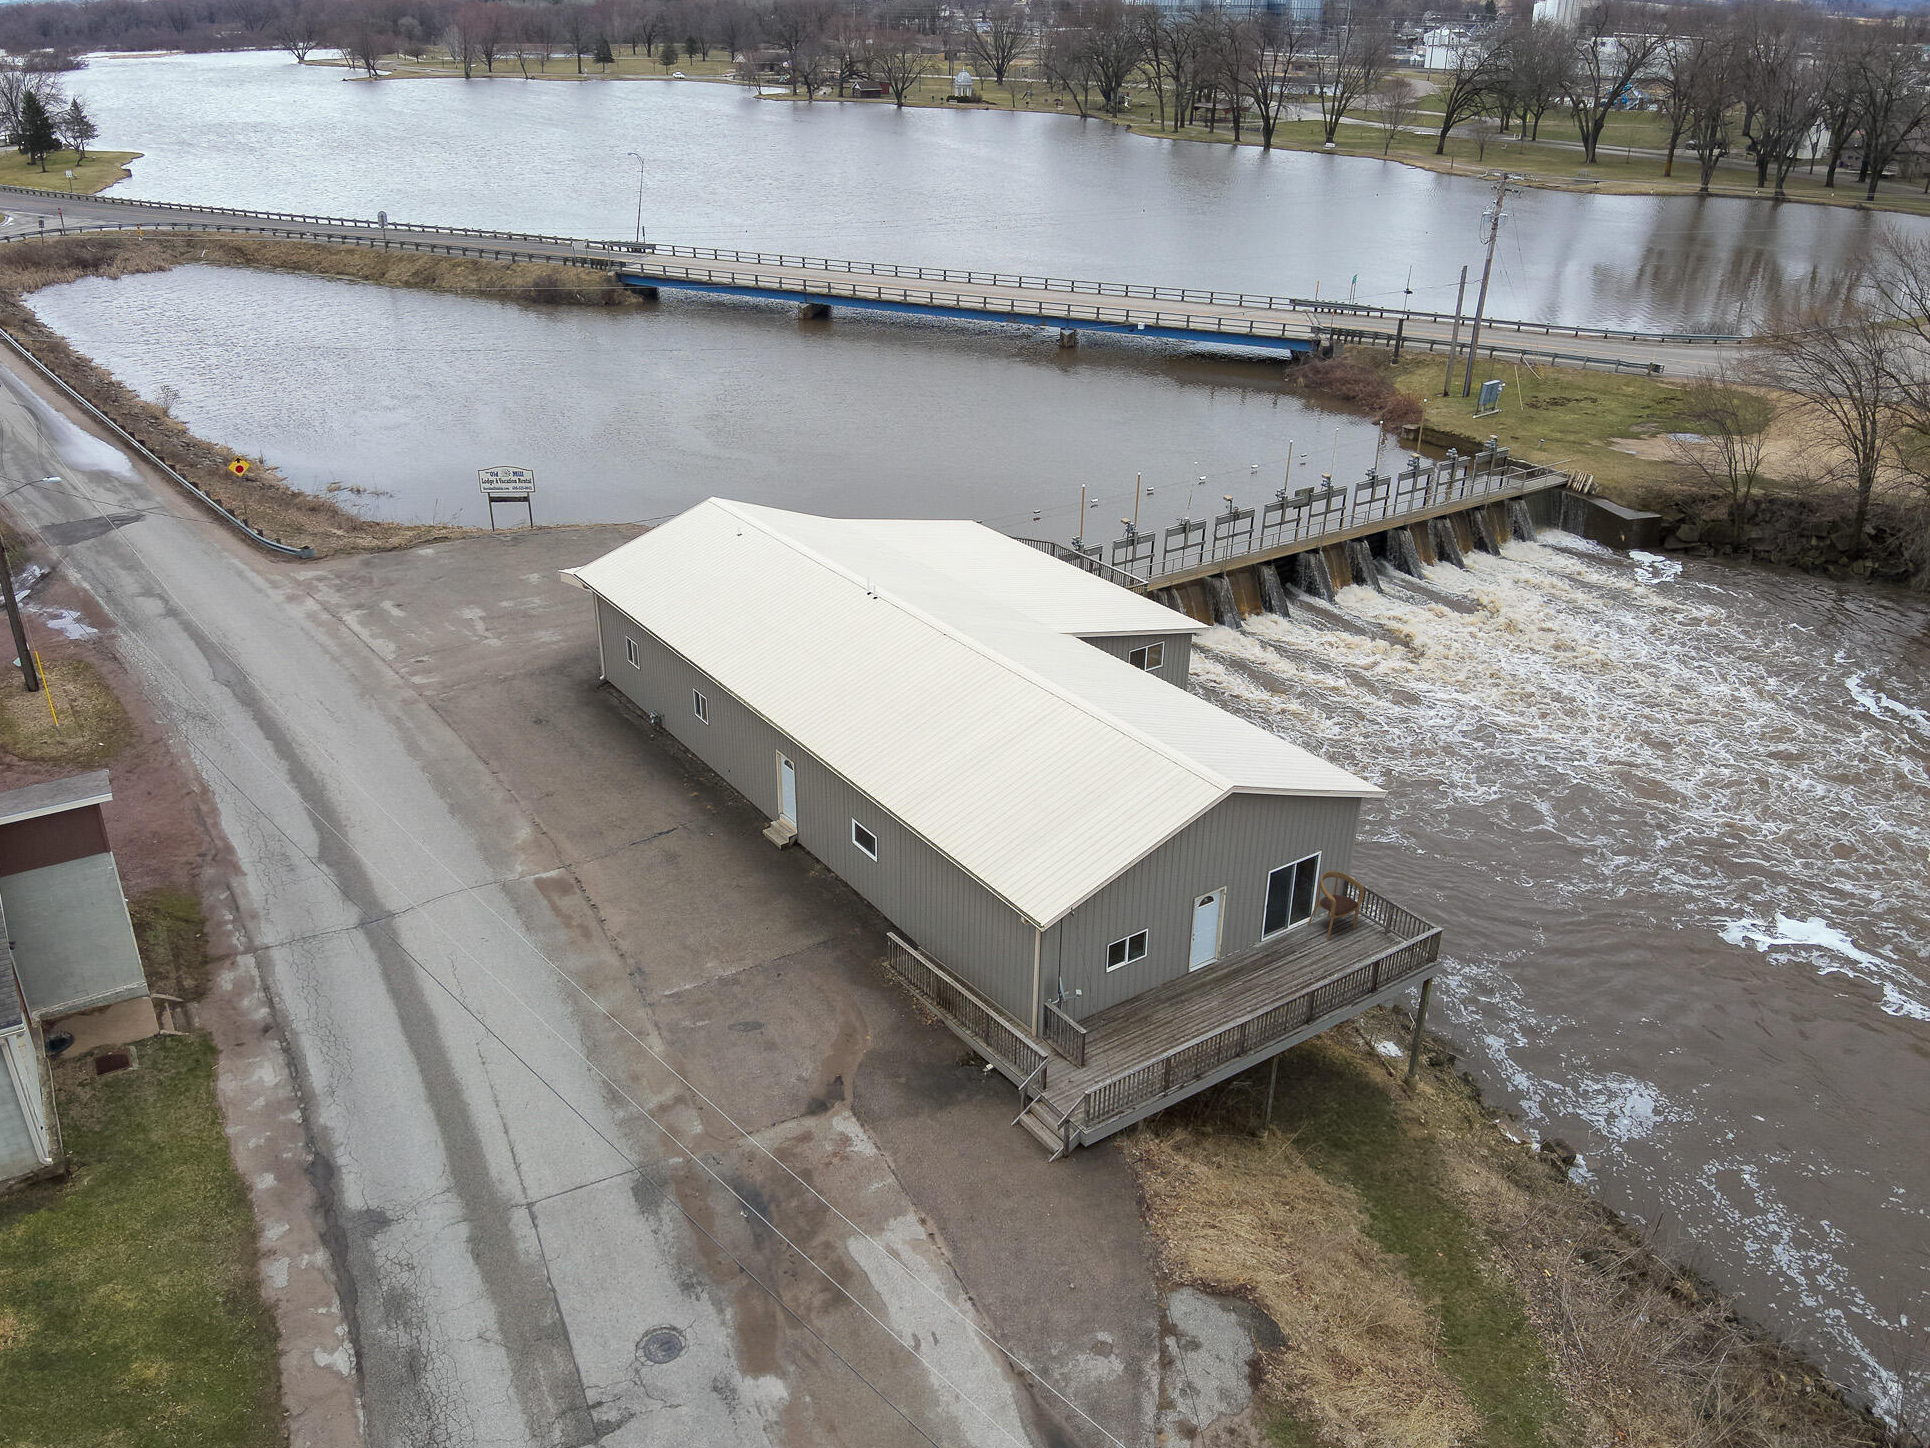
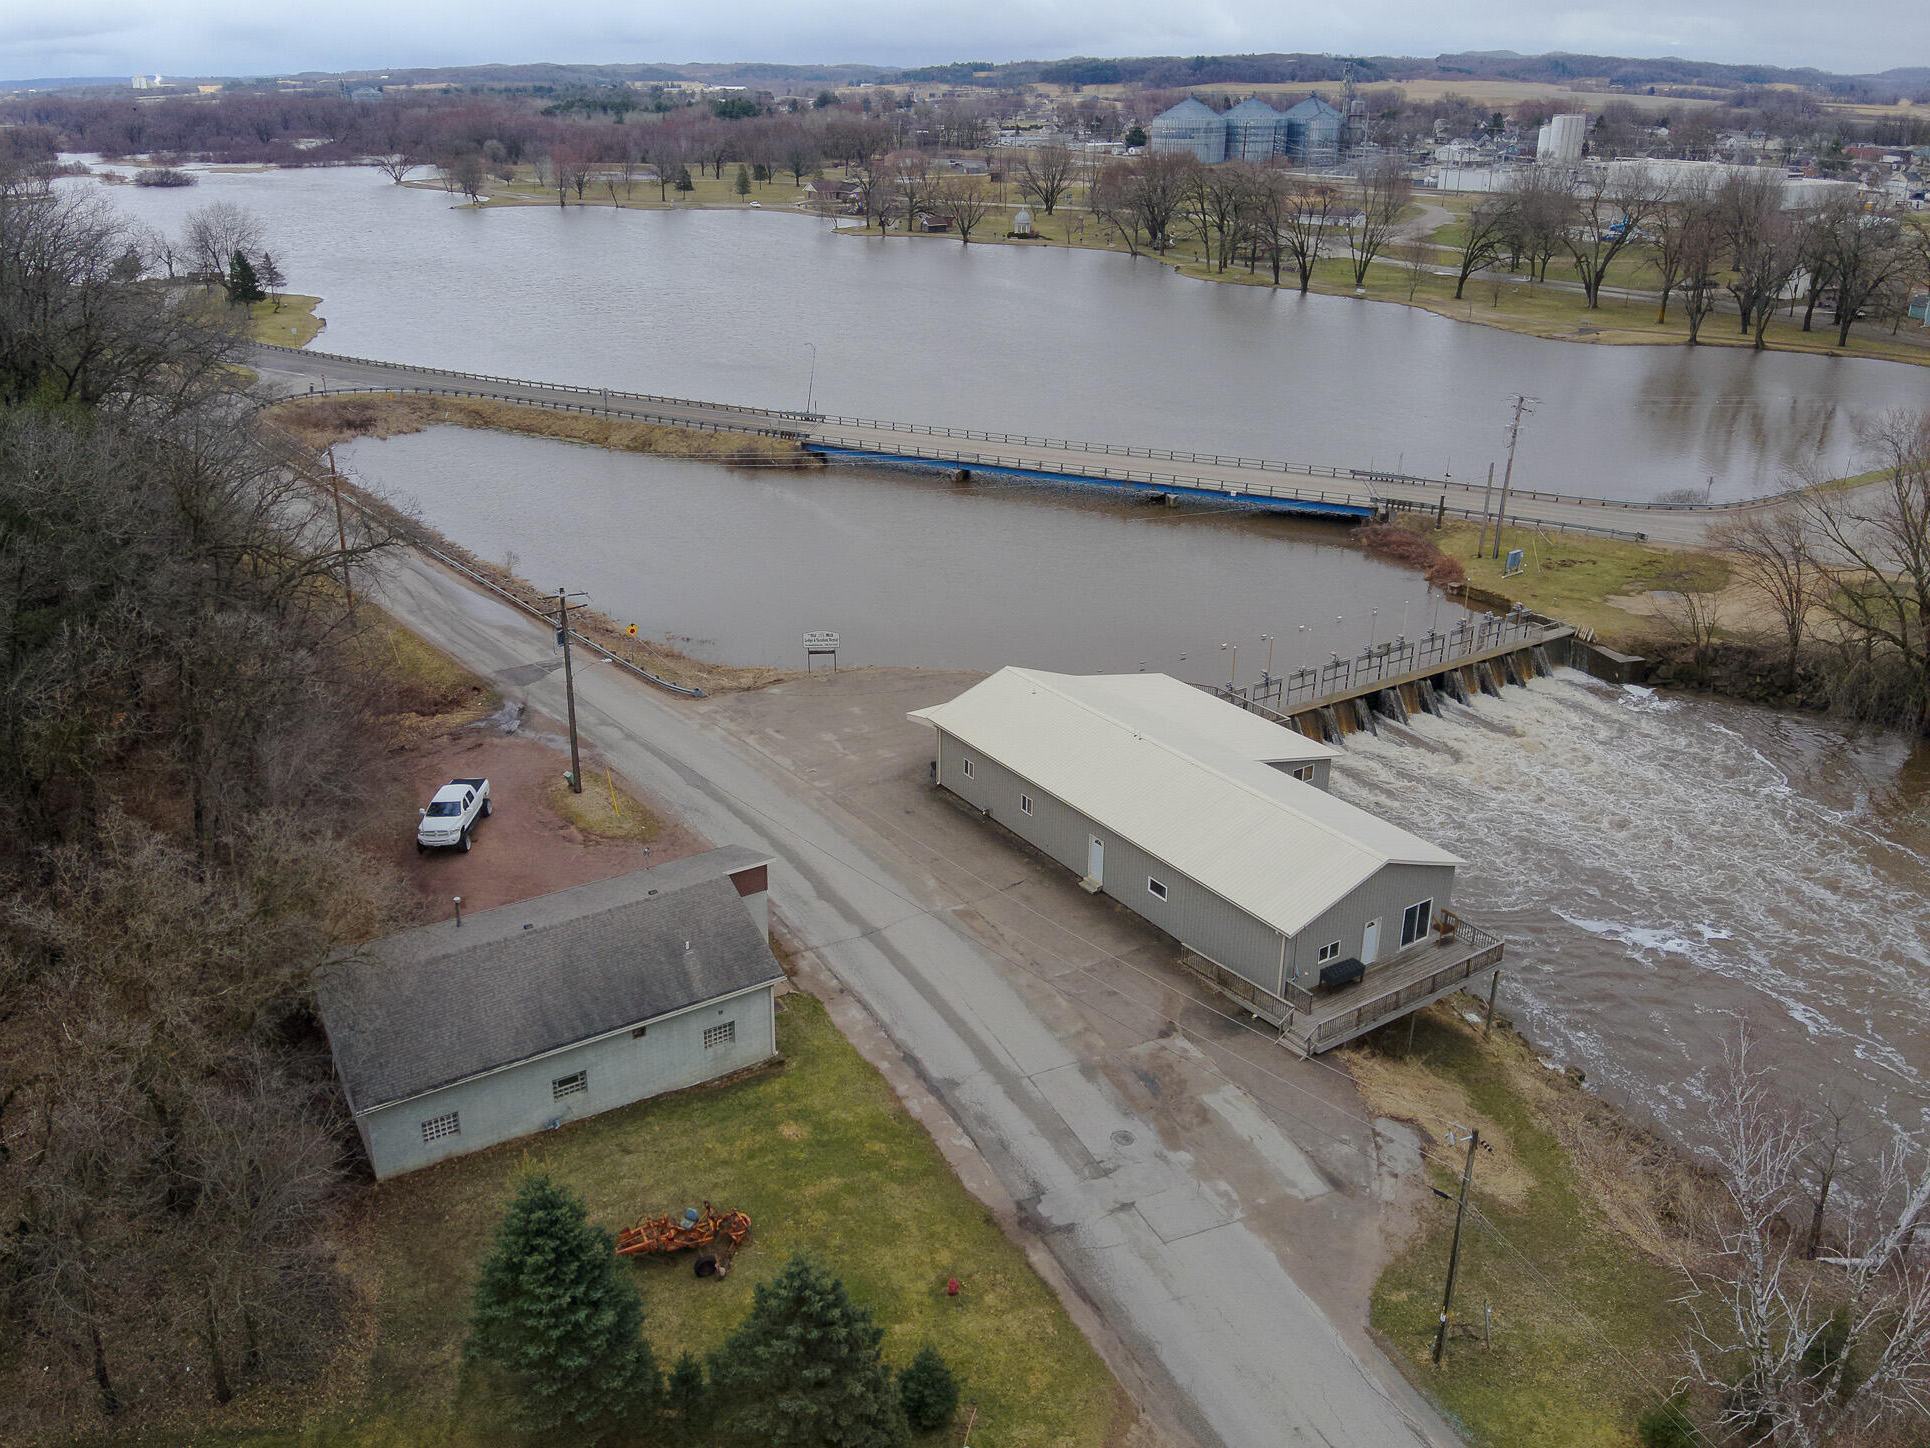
bench: none [1106,961,1192,1030] -> present [1318,957,1366,995]

